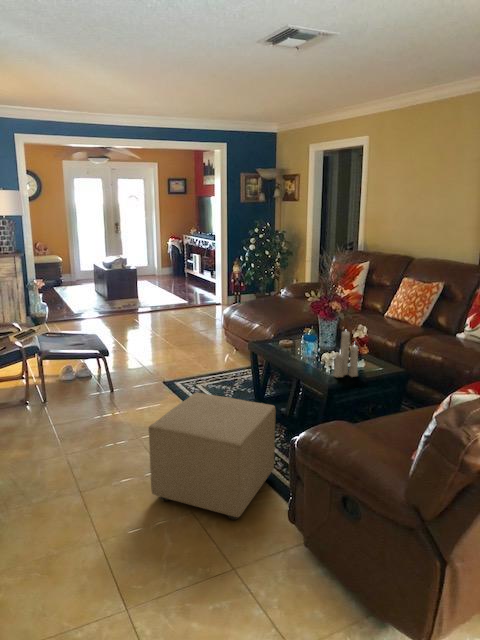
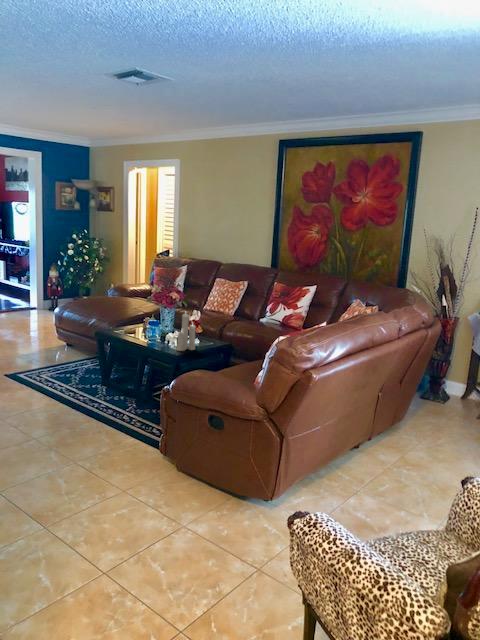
ottoman: present [149,393,276,520] -> none [35,368,138,462]

